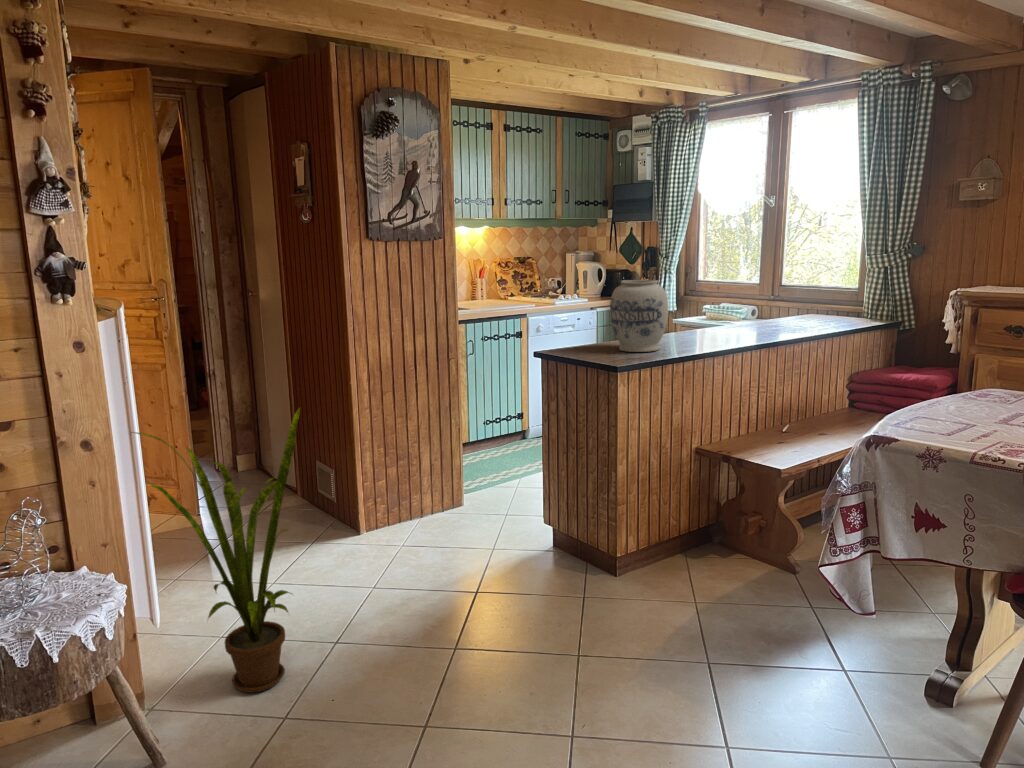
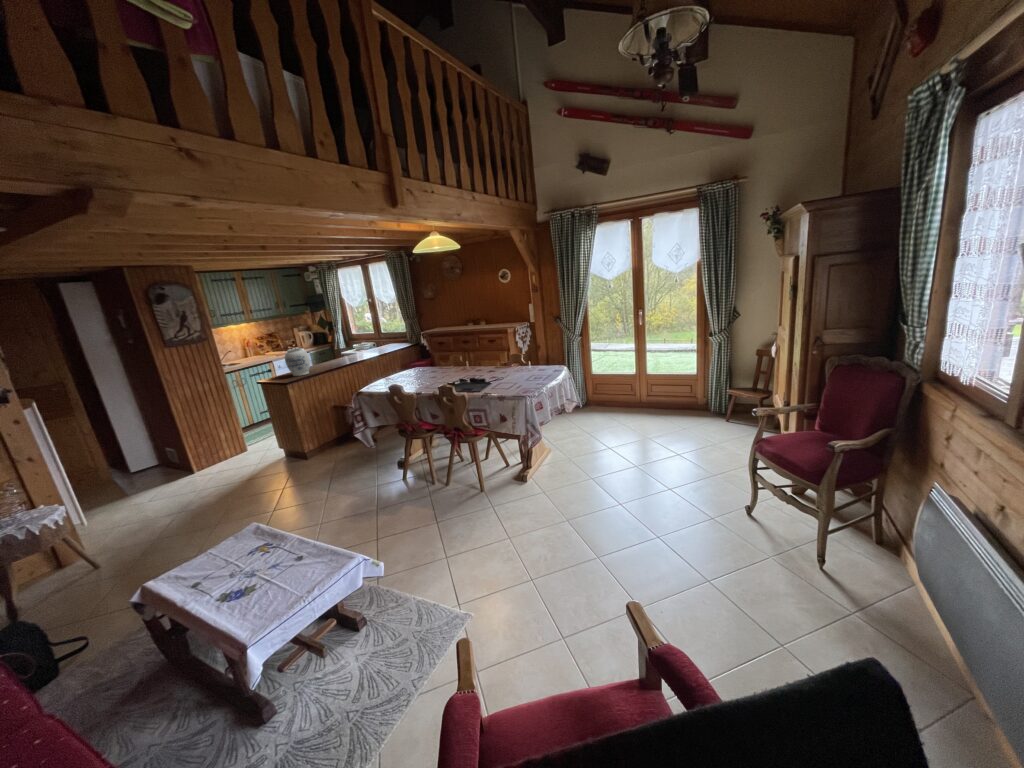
house plant: present [132,408,300,693] -> none [52,424,156,535]

